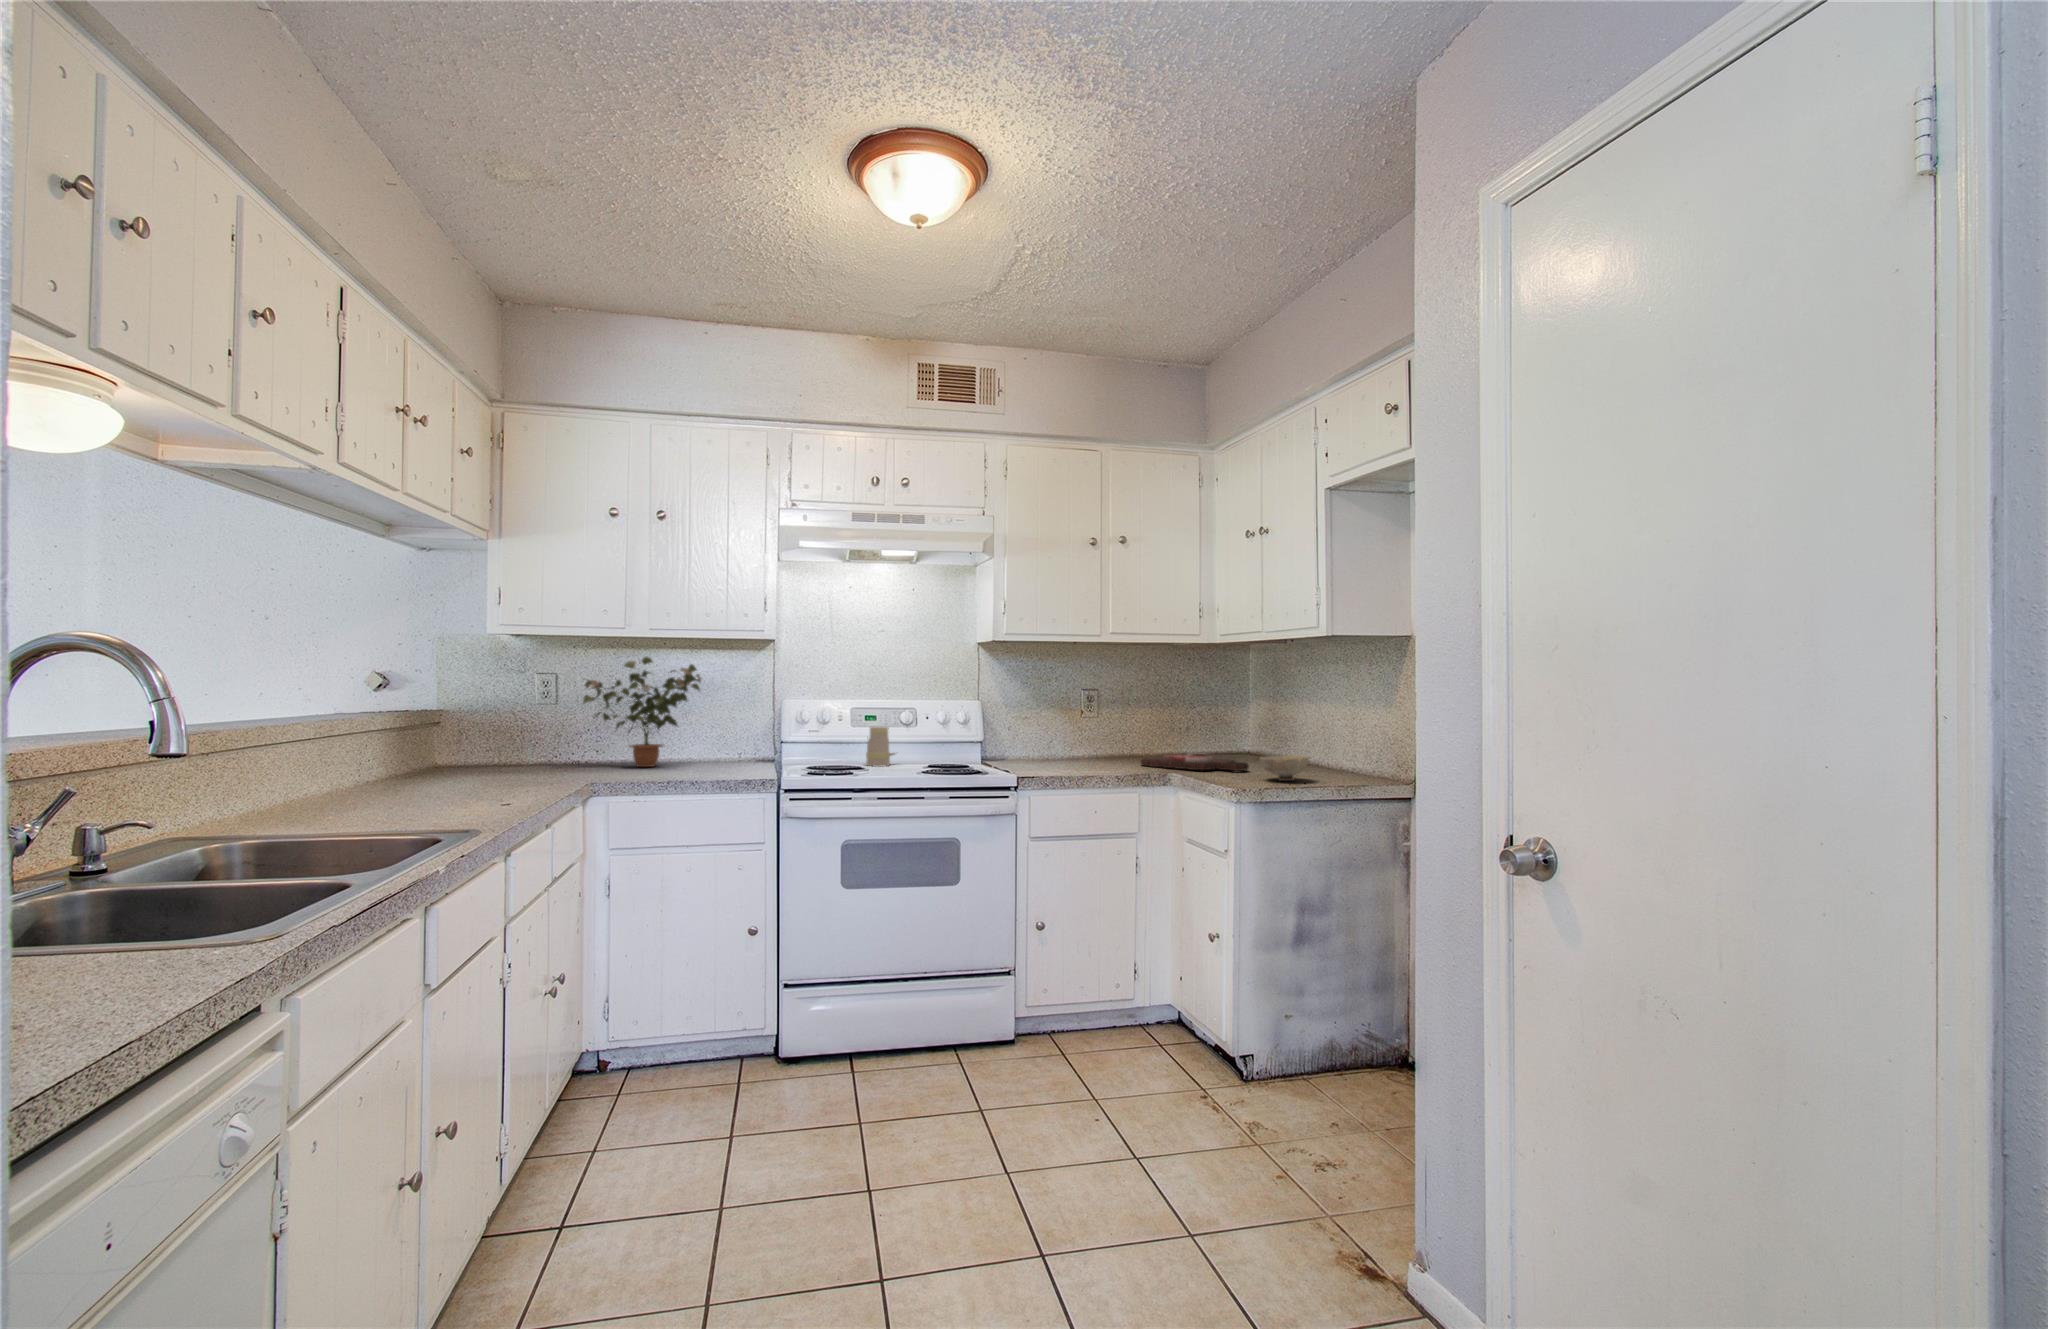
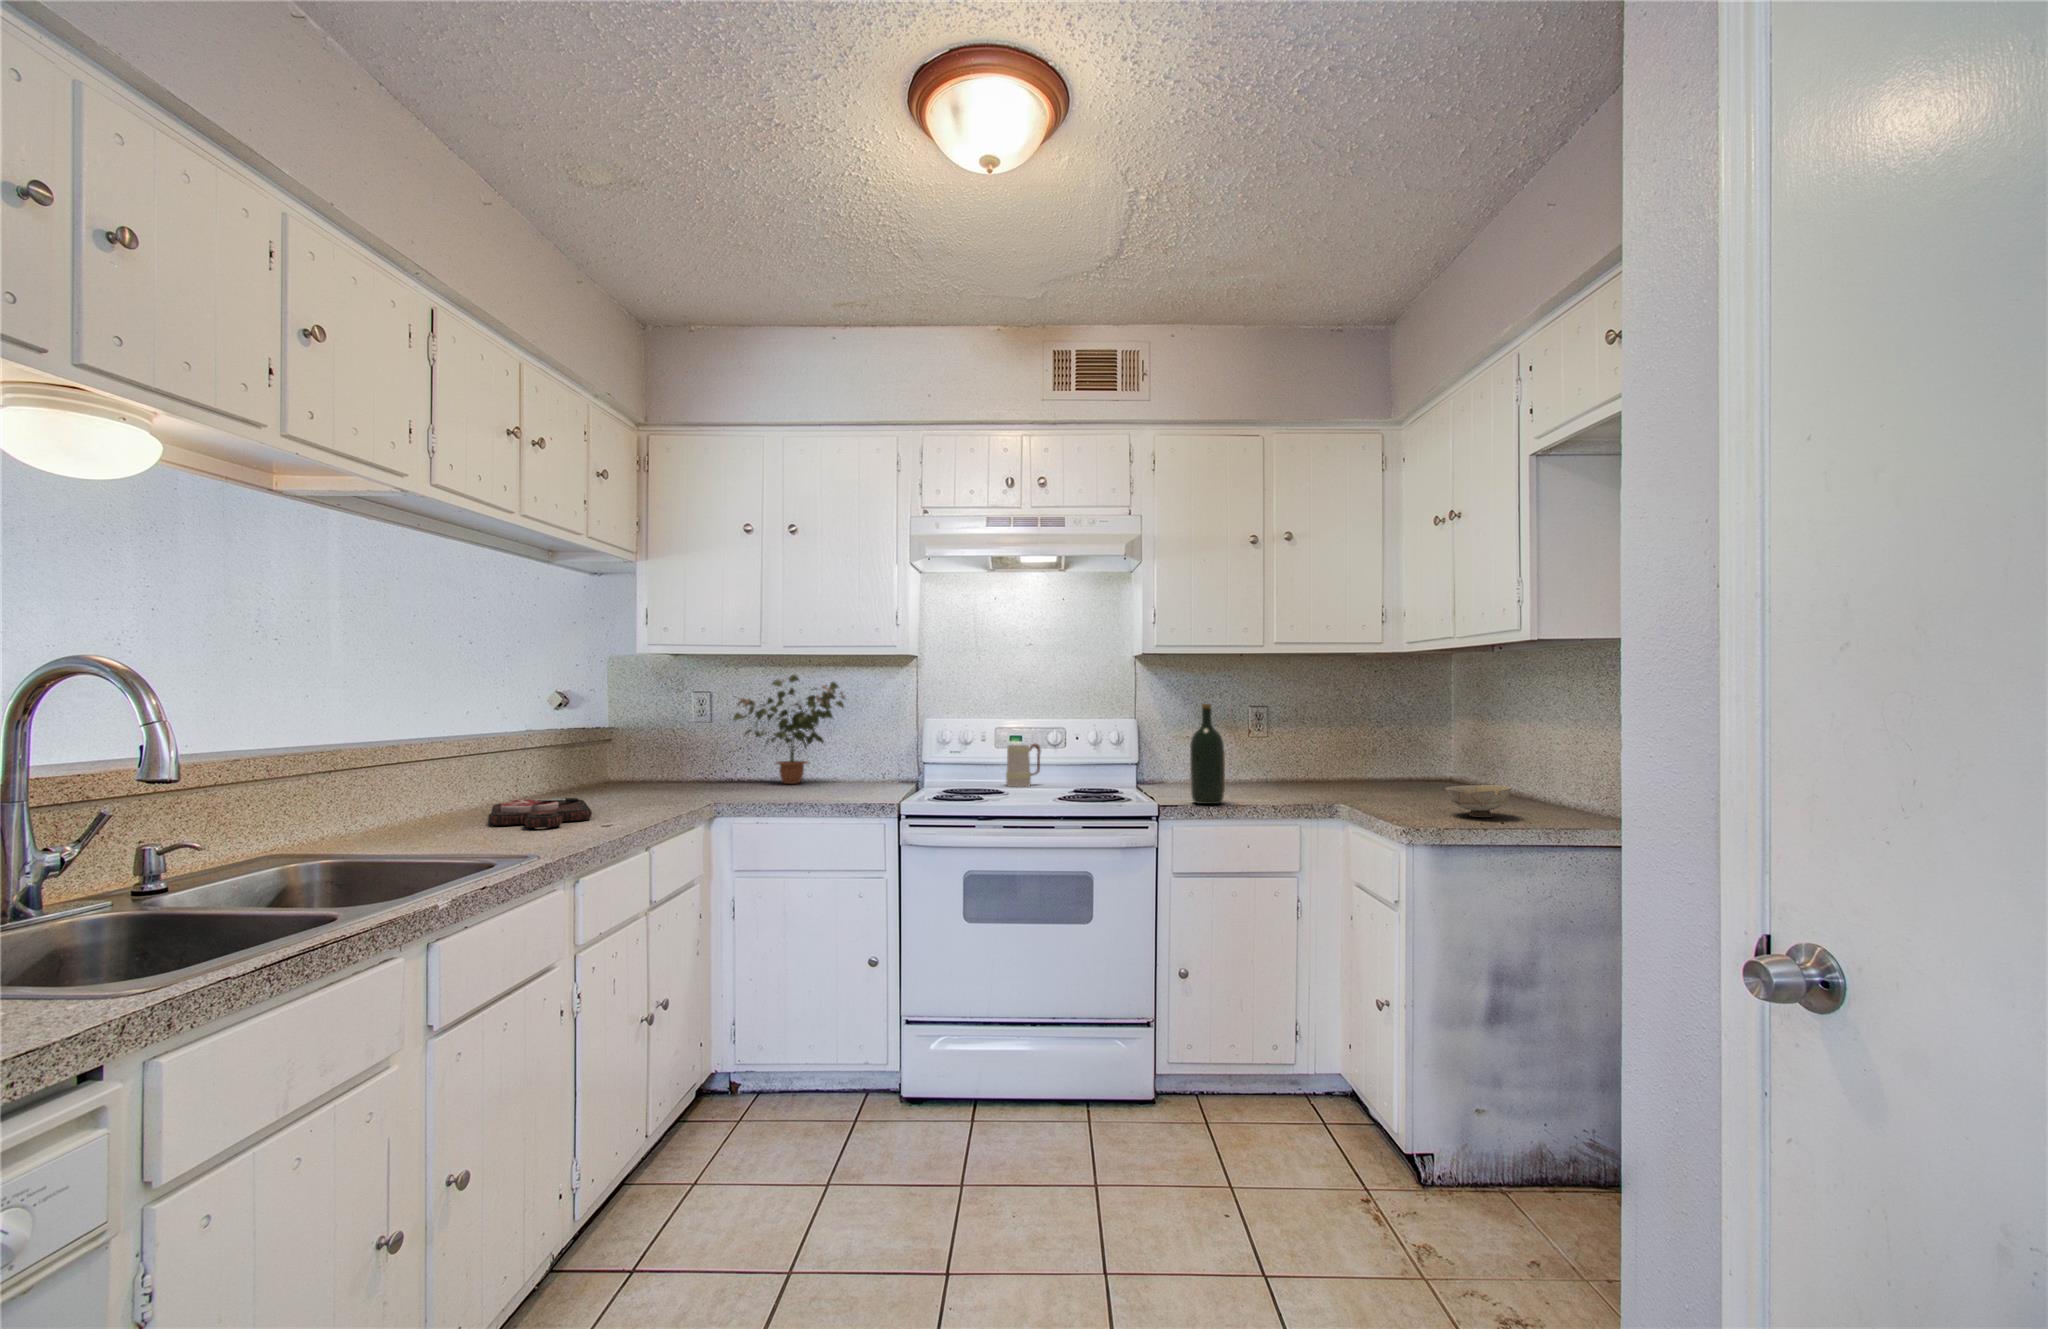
wine bottle: none [1048,688,1078,777] -> present [1190,704,1225,804]
cutting board: present [1141,753,1249,771] -> present [490,797,592,828]

